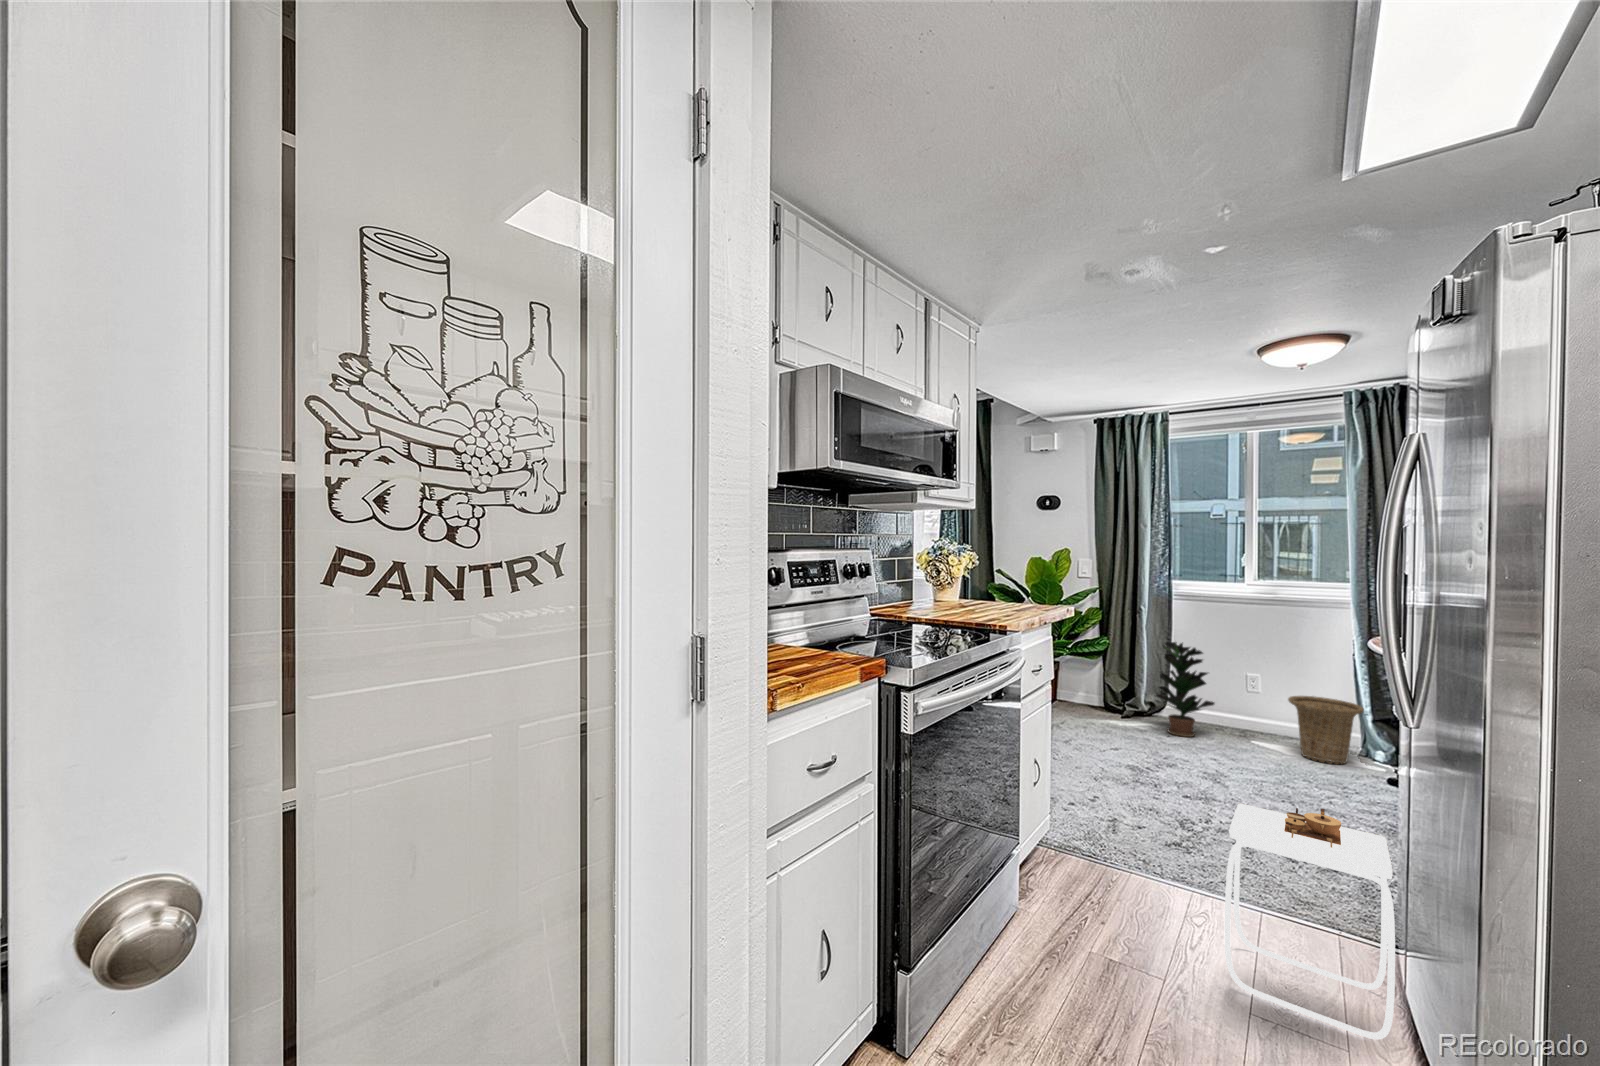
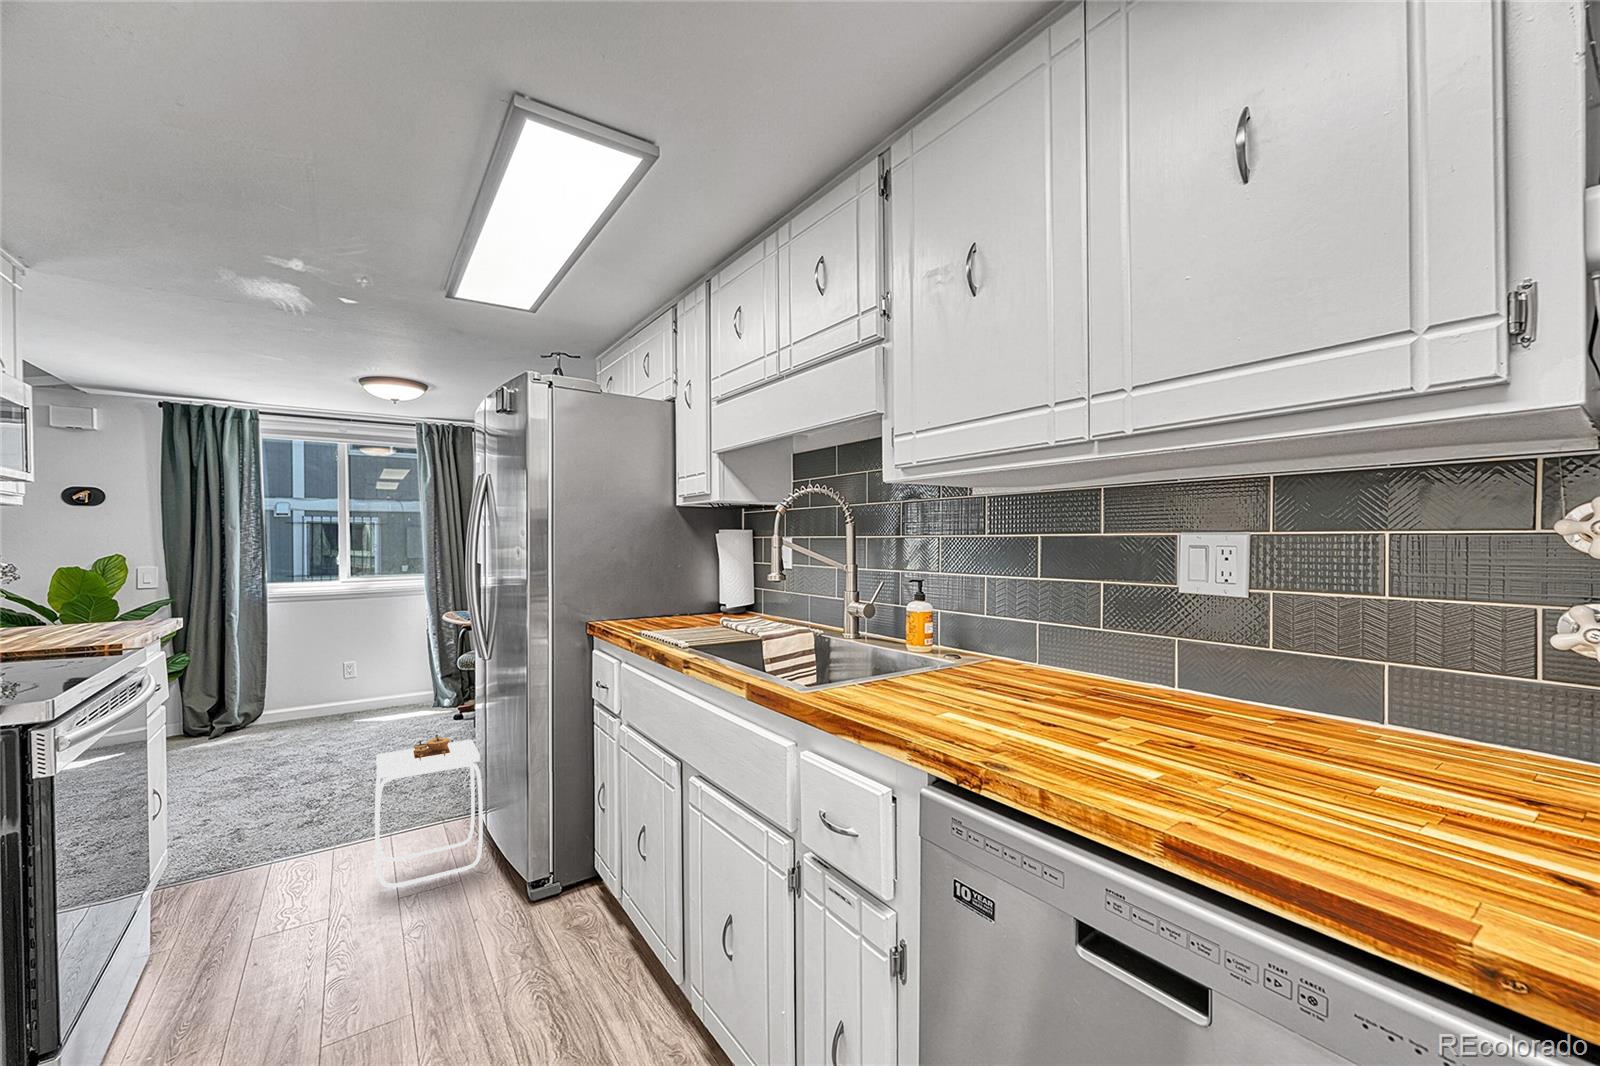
potted plant: present [1155,642,1214,737] -> none [252,644,316,737]
basket: present [1288,696,1364,765] -> none [381,666,437,720]

